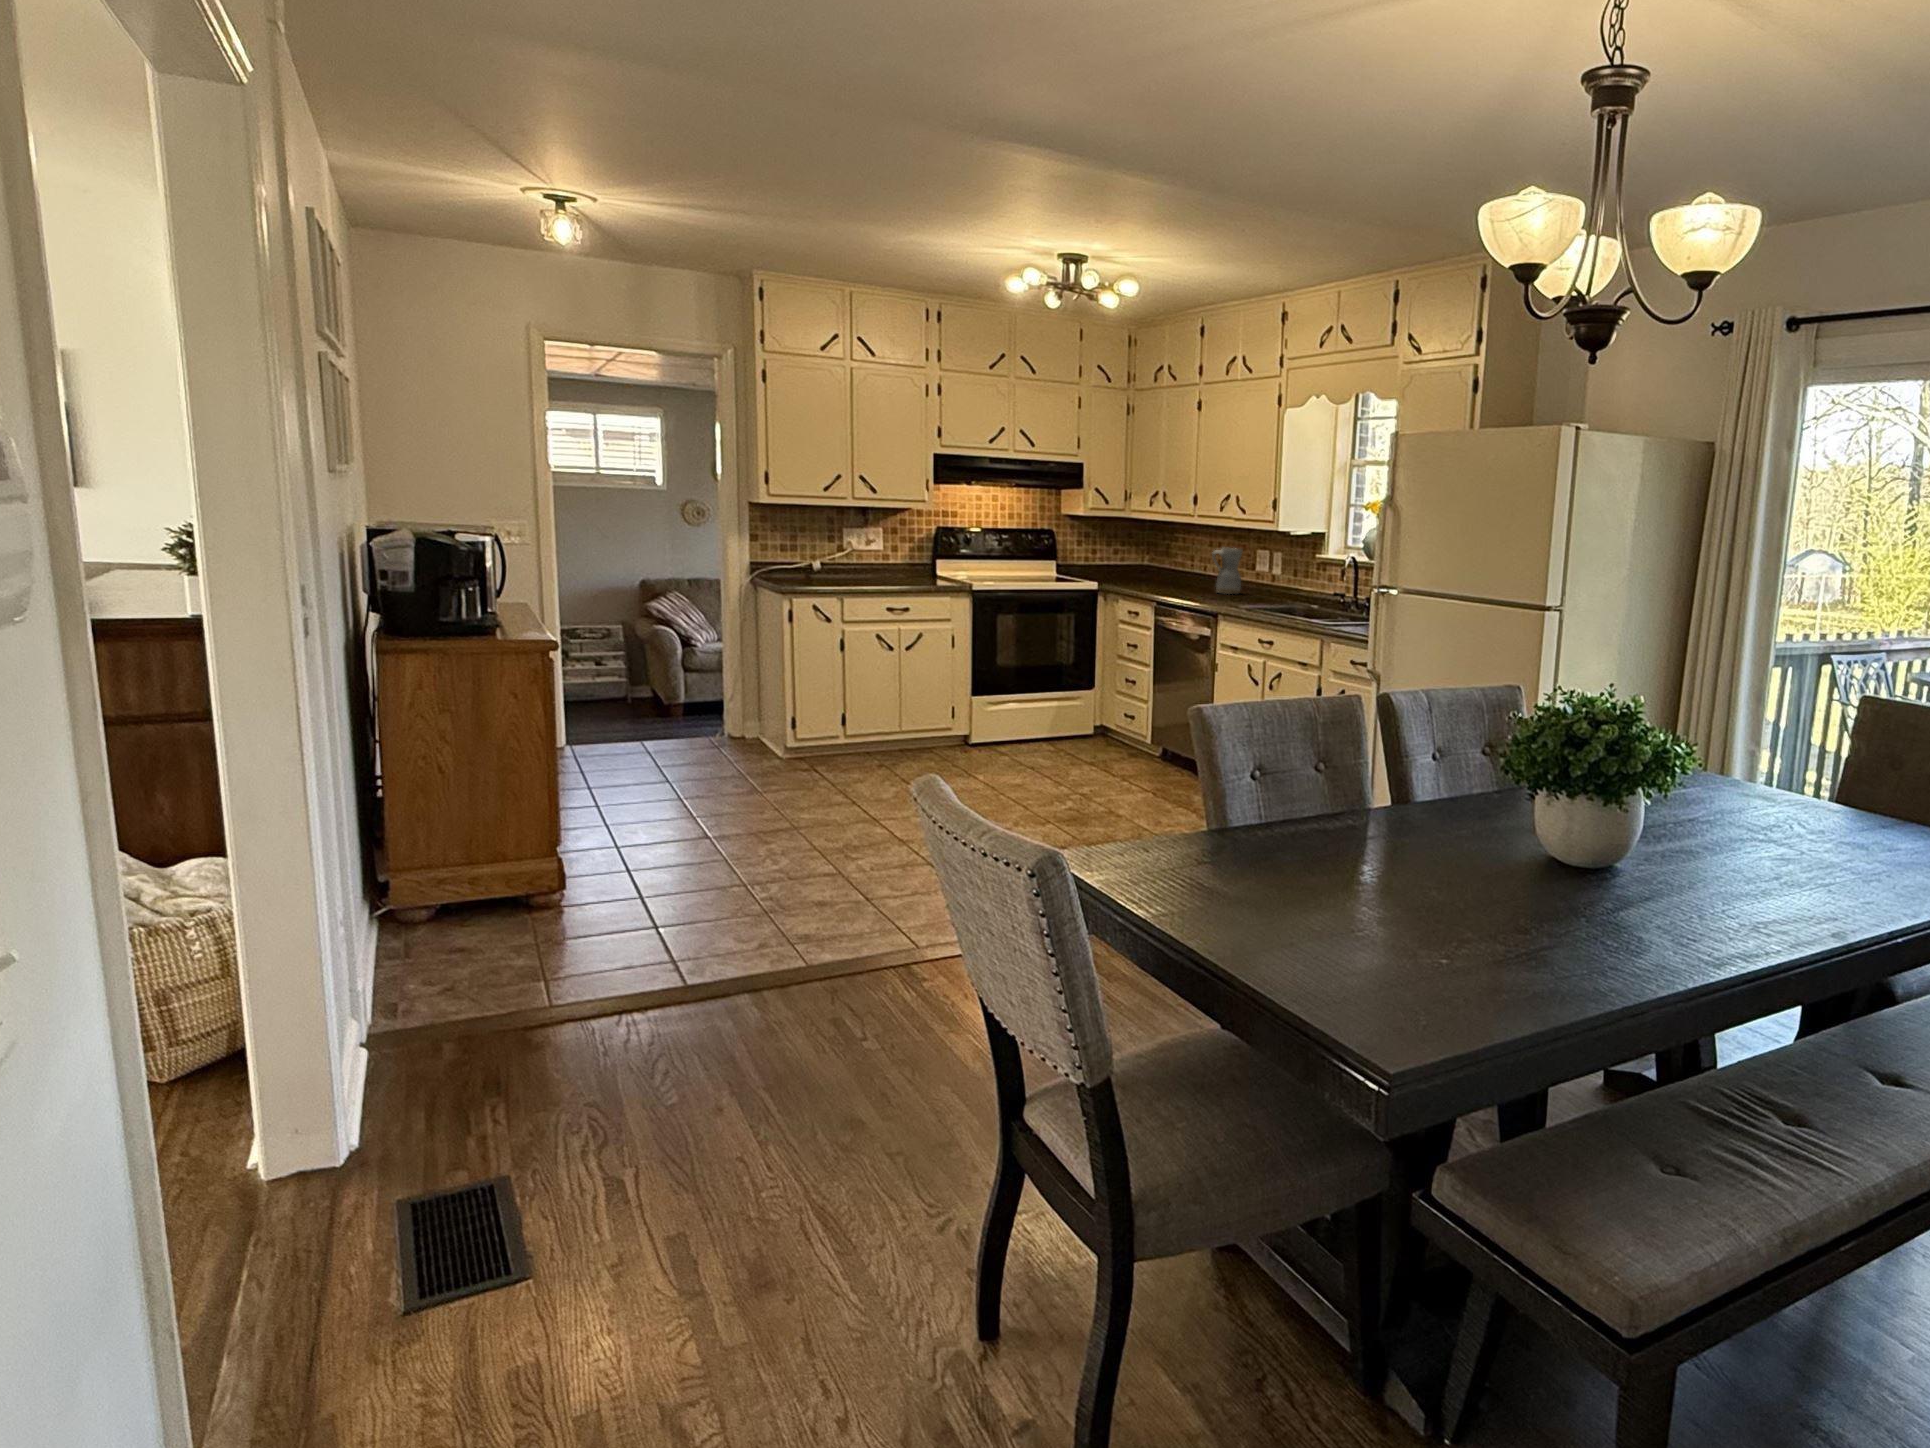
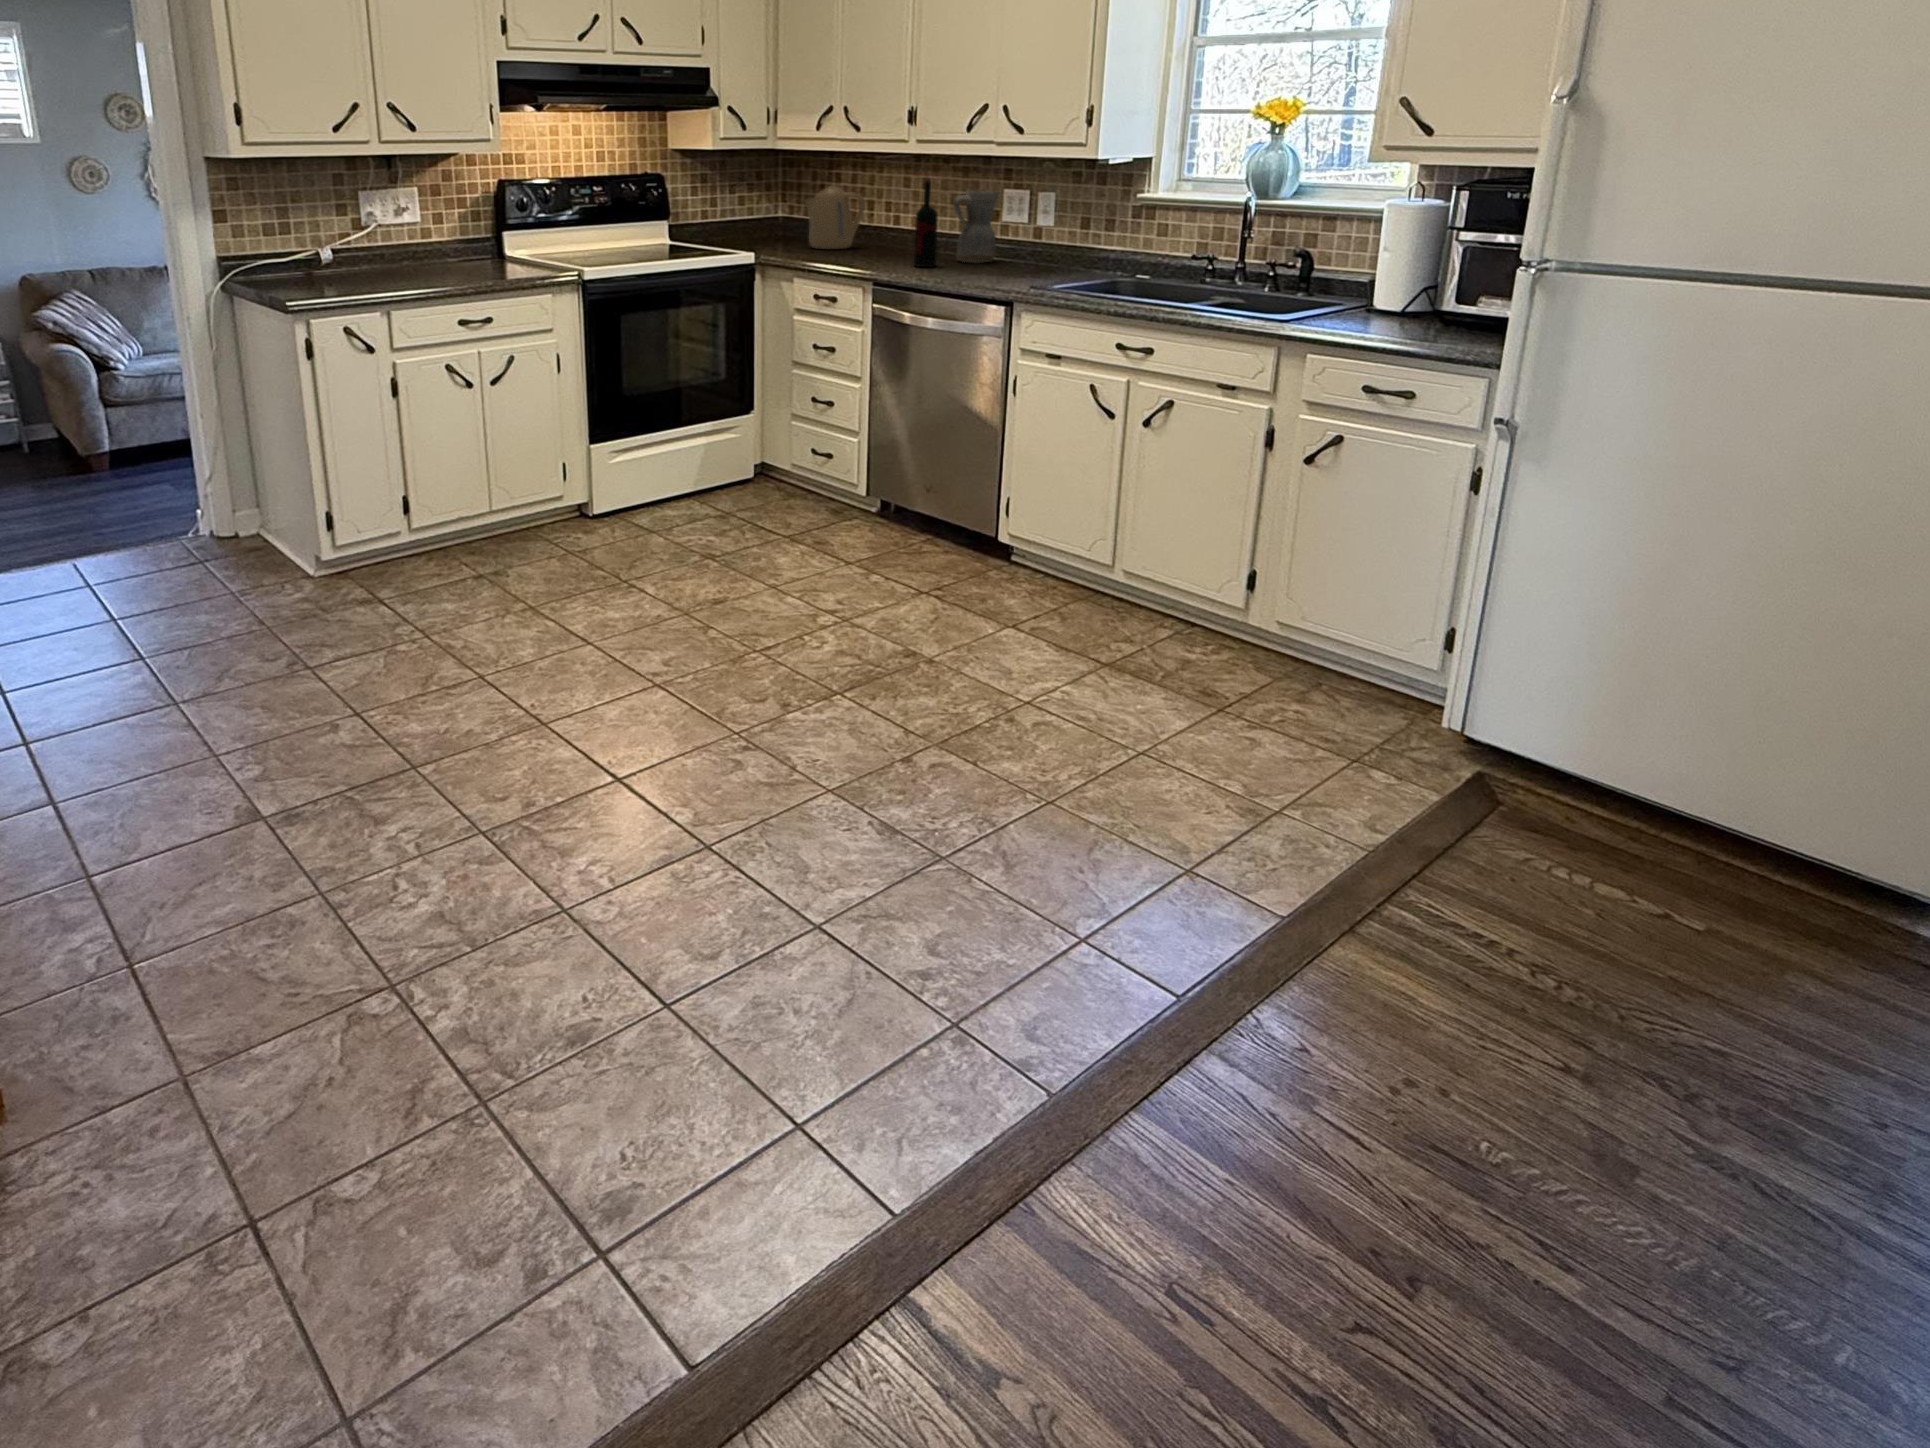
wine bottle: none [1181,538,1198,594] -> present [914,178,938,267]
kettle: none [1137,542,1175,583] -> present [805,186,865,249]

